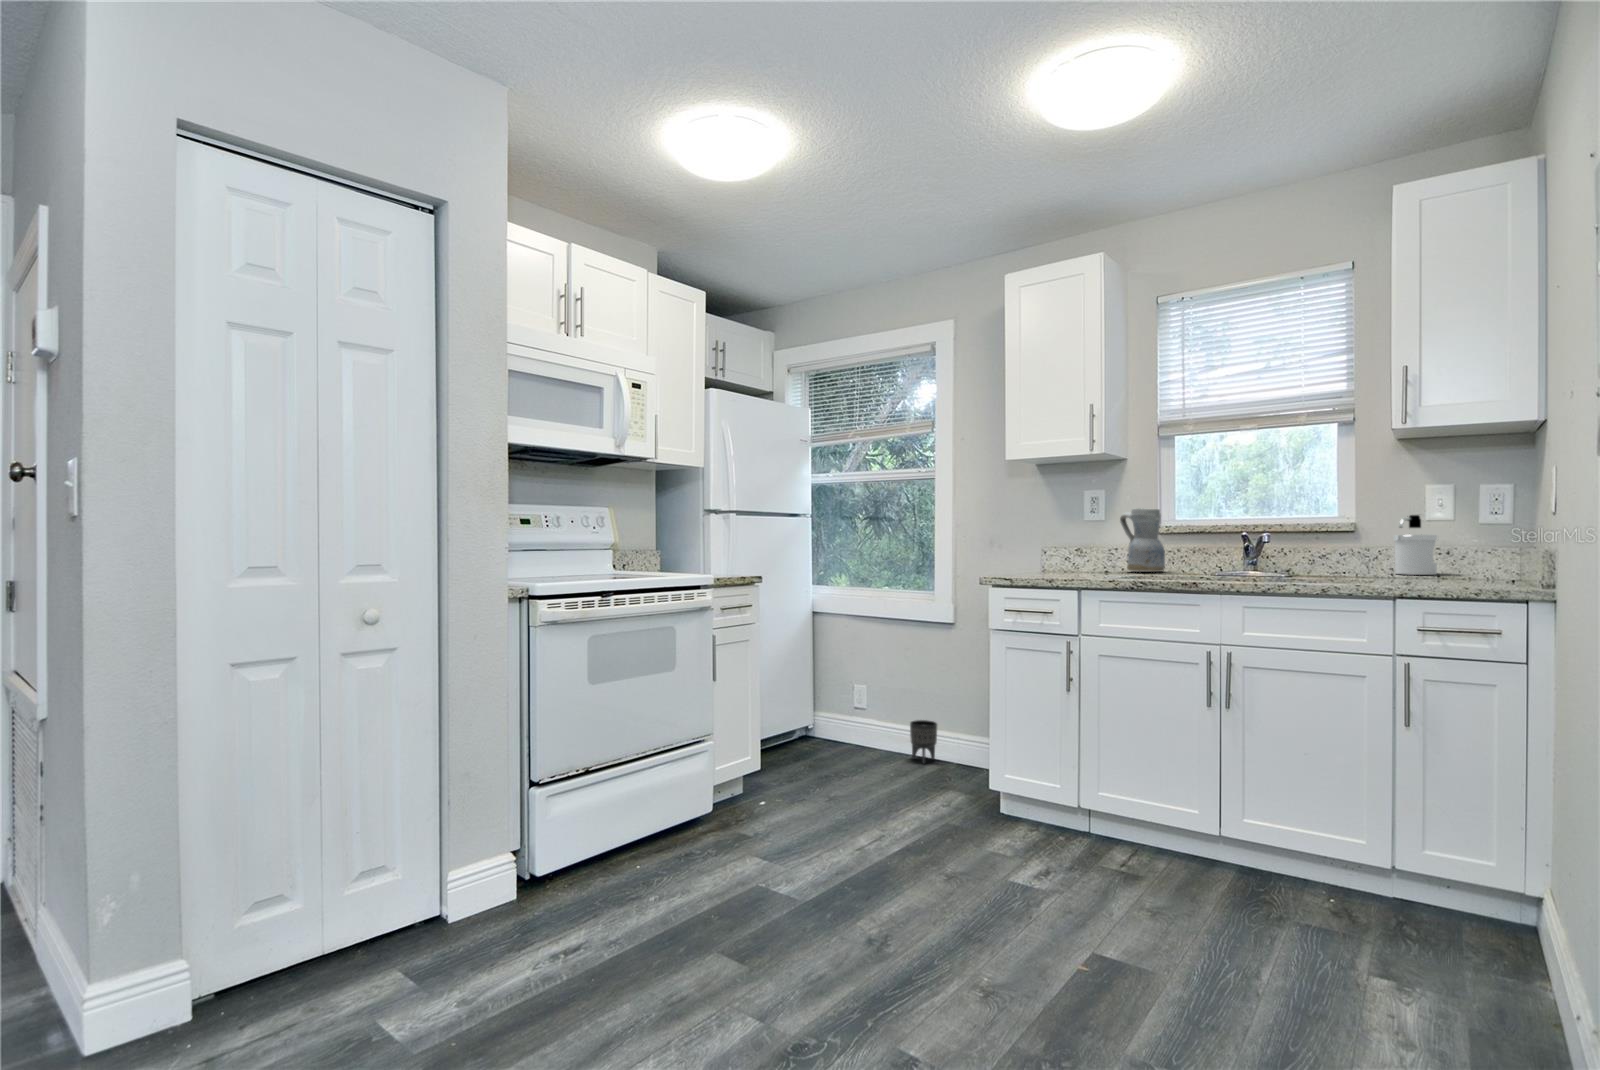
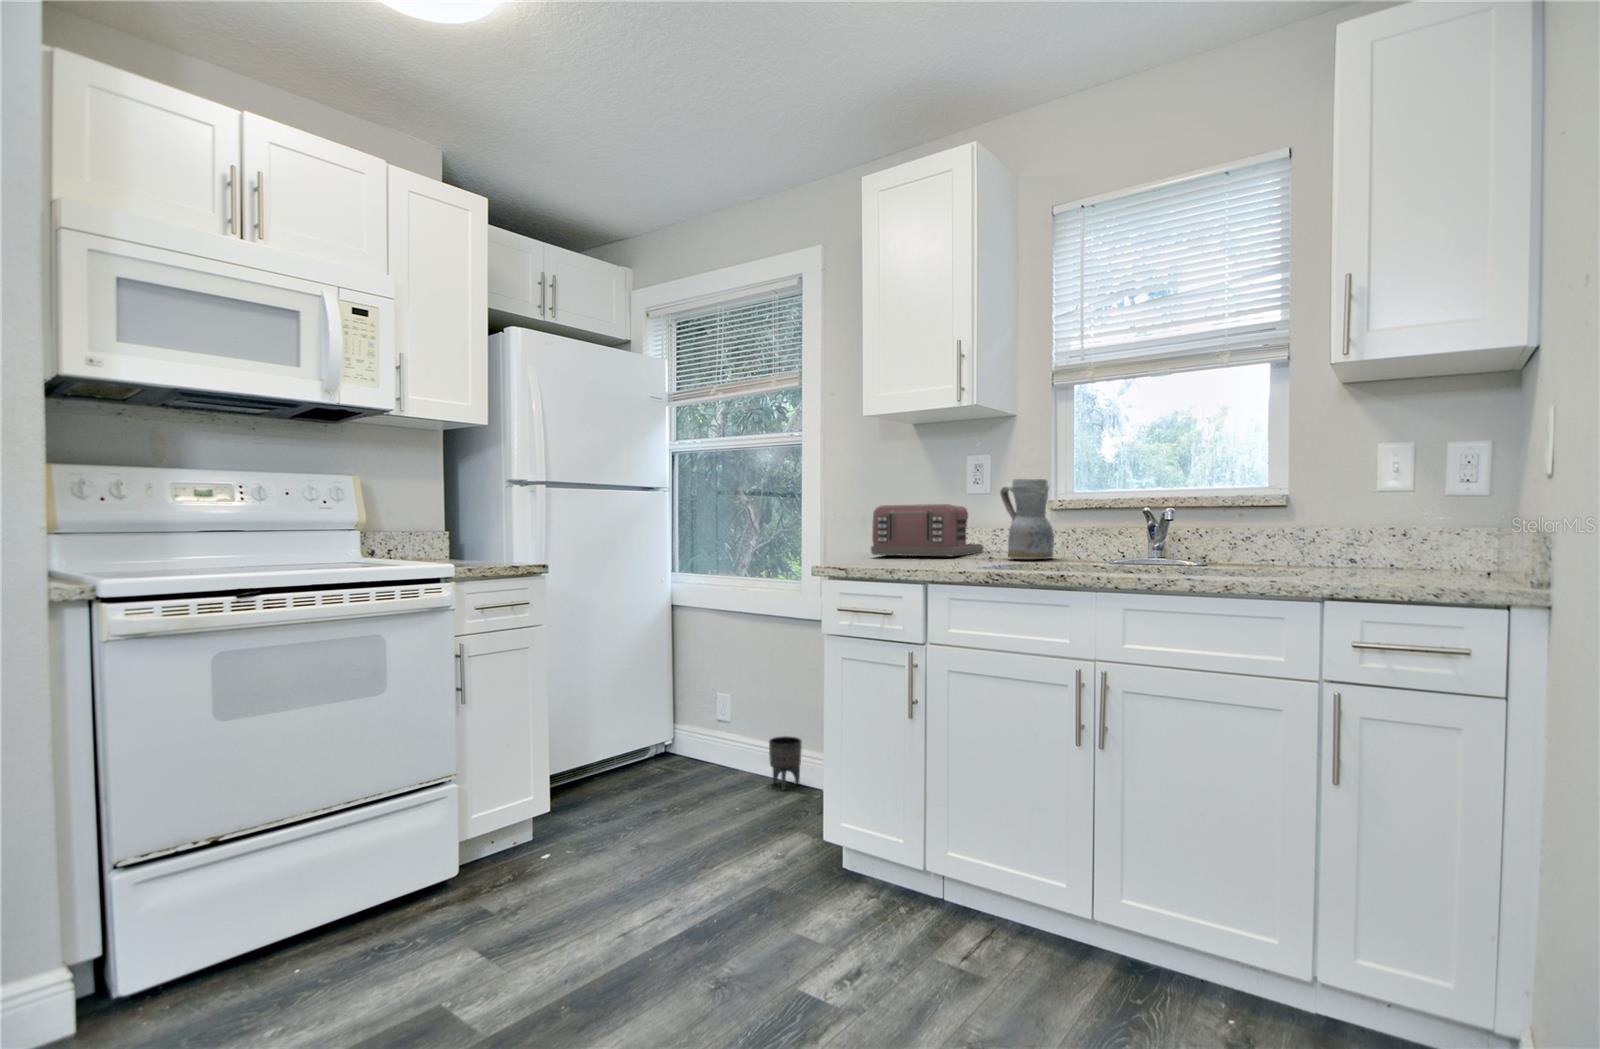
soap dispenser: present [1393,515,1437,575] -> none [1336,483,1395,564]
toaster: none [1007,528,1095,570] -> present [871,504,984,556]

